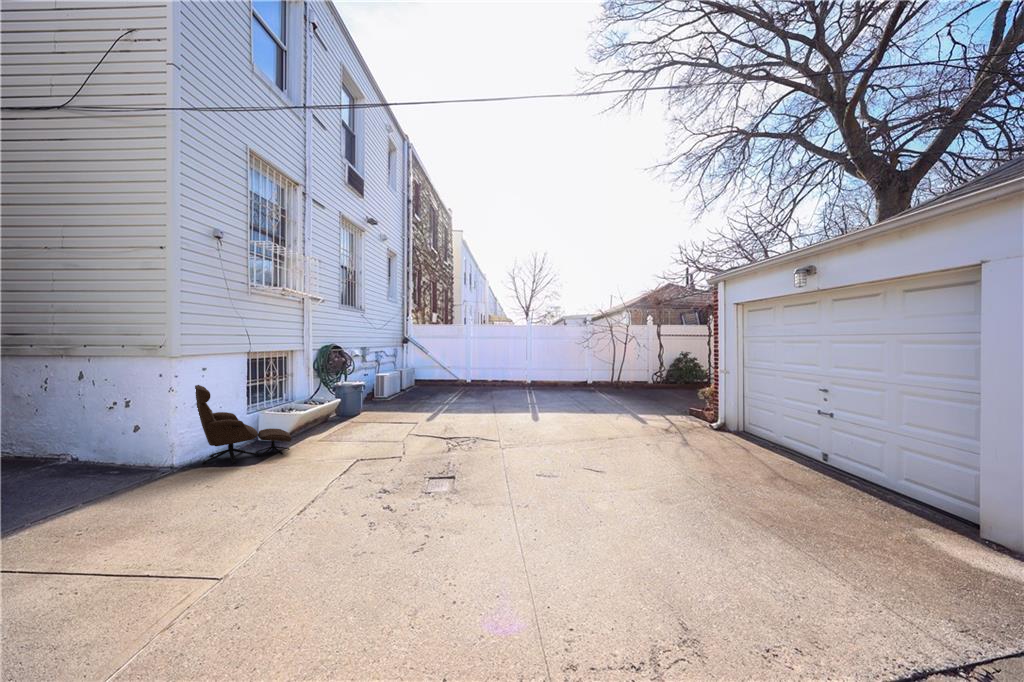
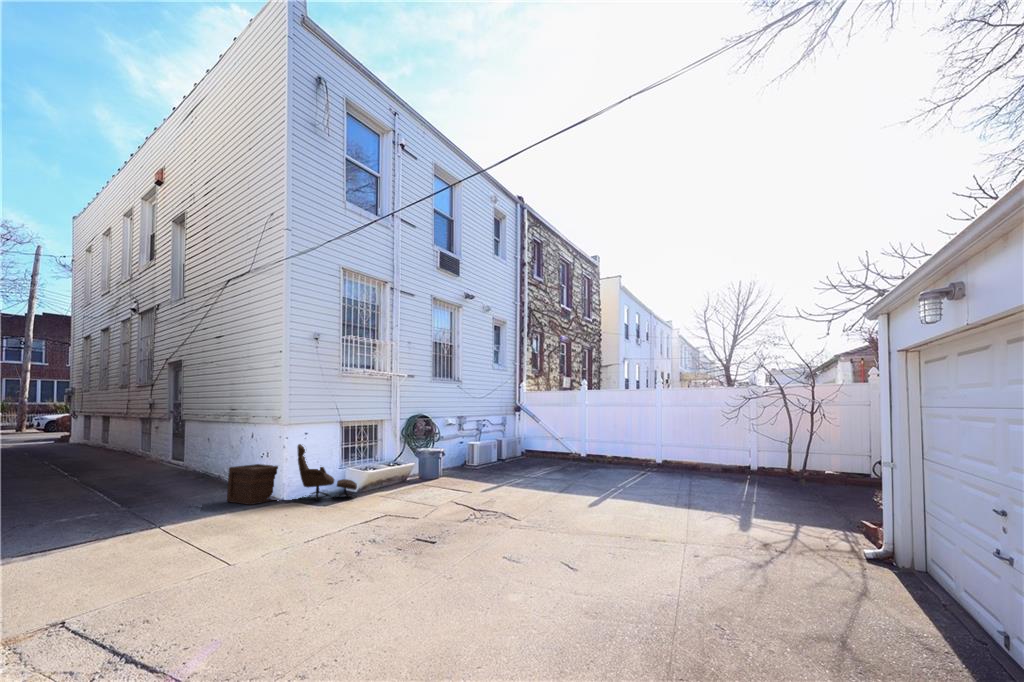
wooden crate: none [62,418,168,486] -> present [227,464,278,505]

